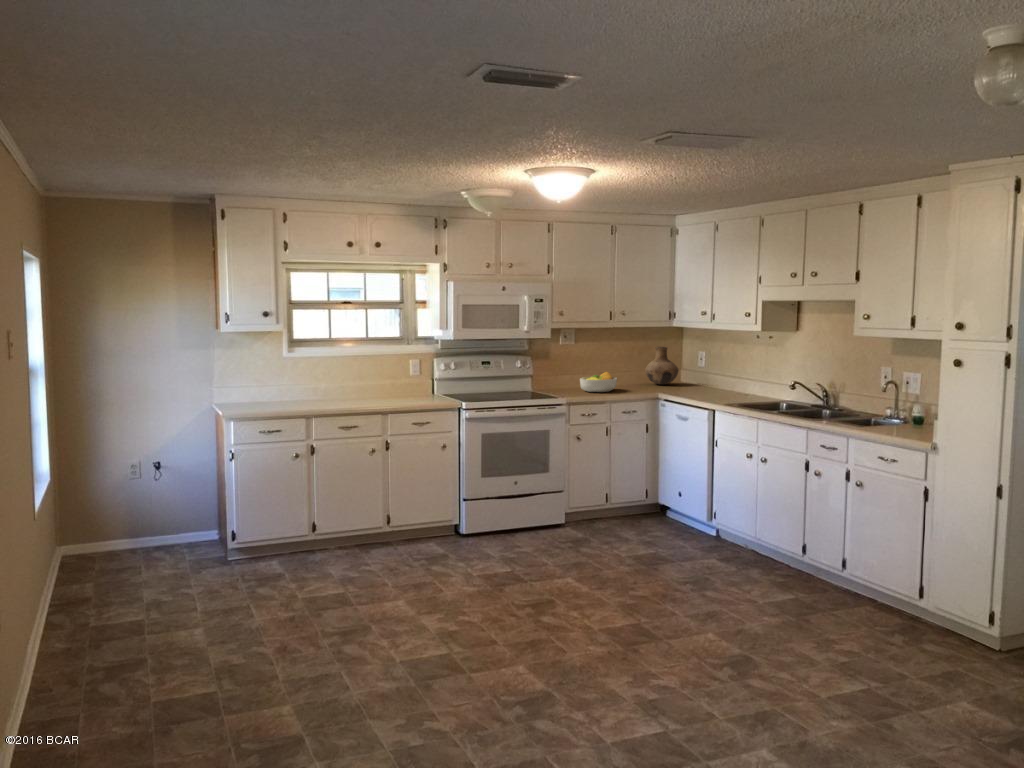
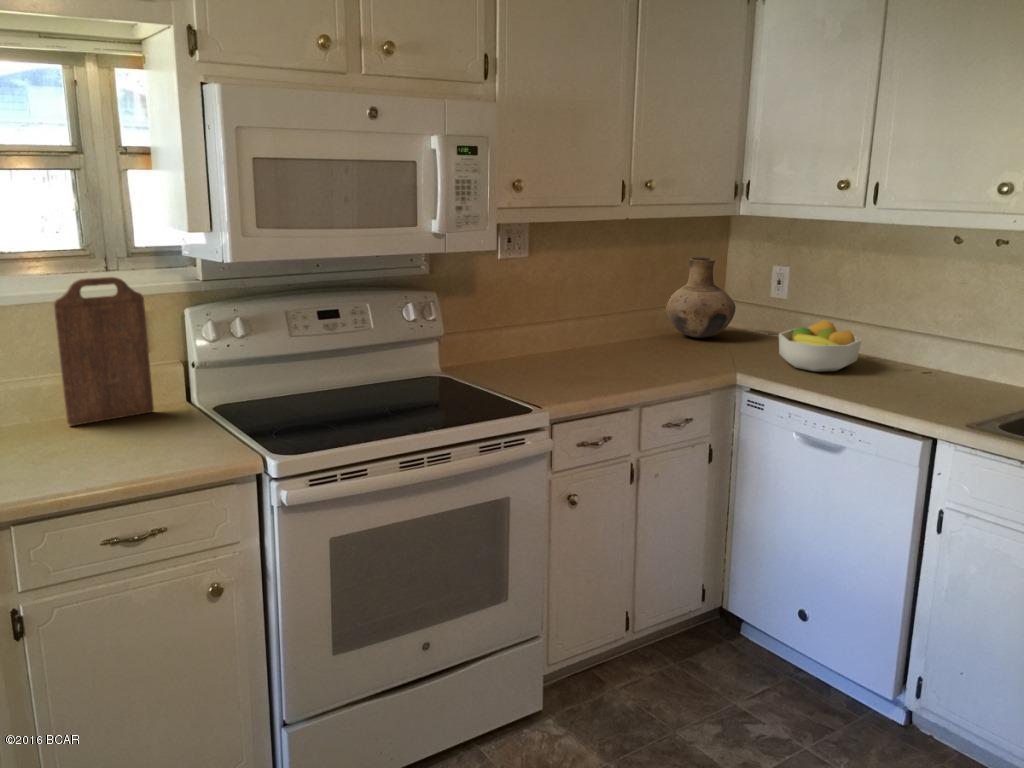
cutting board: none [394,345,422,397] -> present [54,277,154,426]
fruit bowl: present [580,372,617,392] -> present [779,320,861,372]

